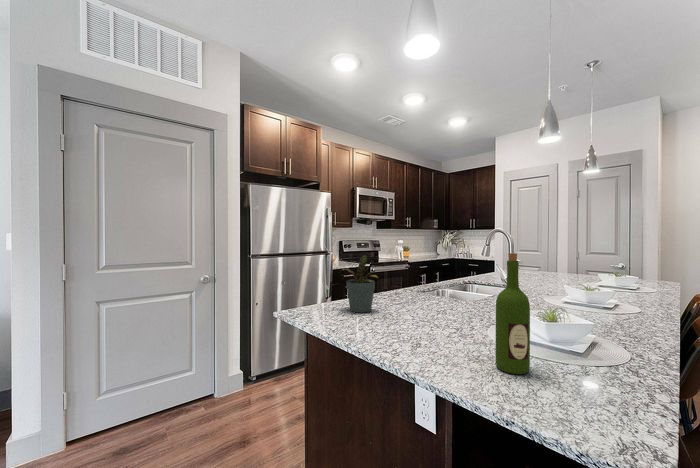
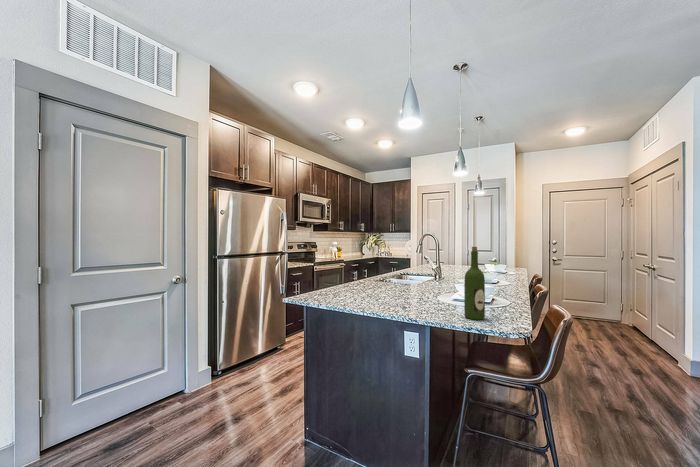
potted plant: present [342,255,378,313] -> none [332,252,365,296]

